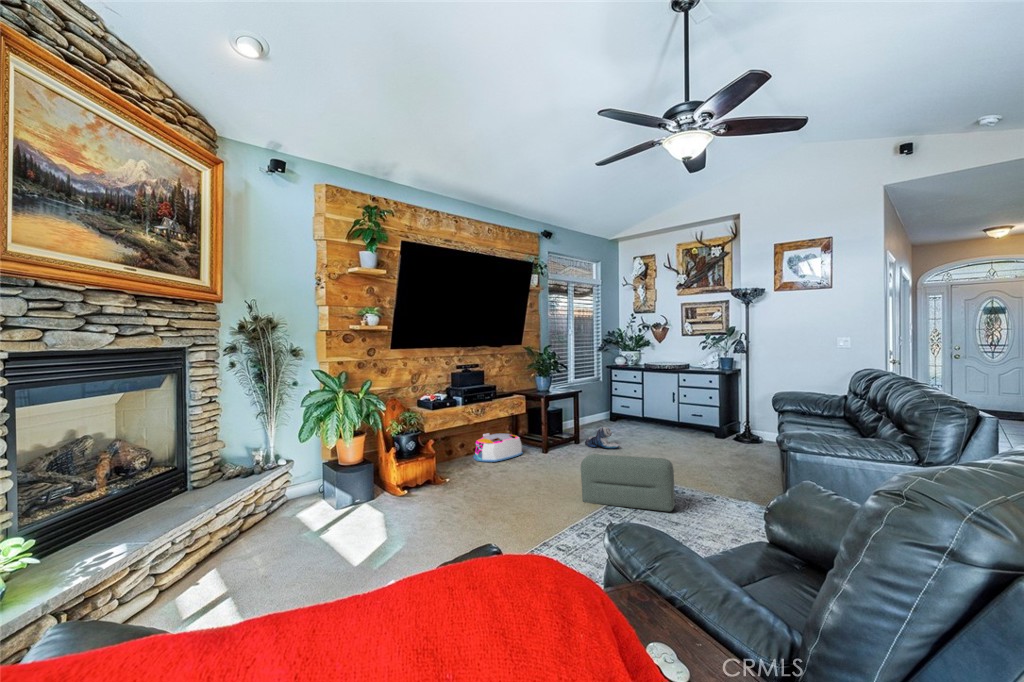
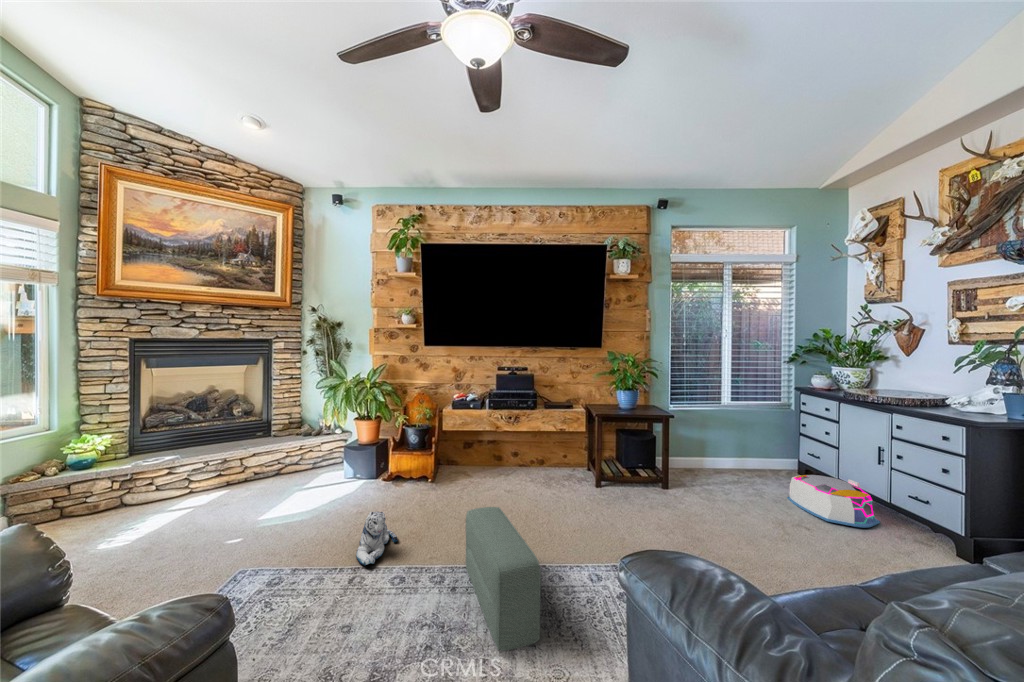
plush toy: present [585,427,620,449] -> present [356,512,398,566]
storage bin: present [473,433,523,462] -> present [787,475,880,528]

